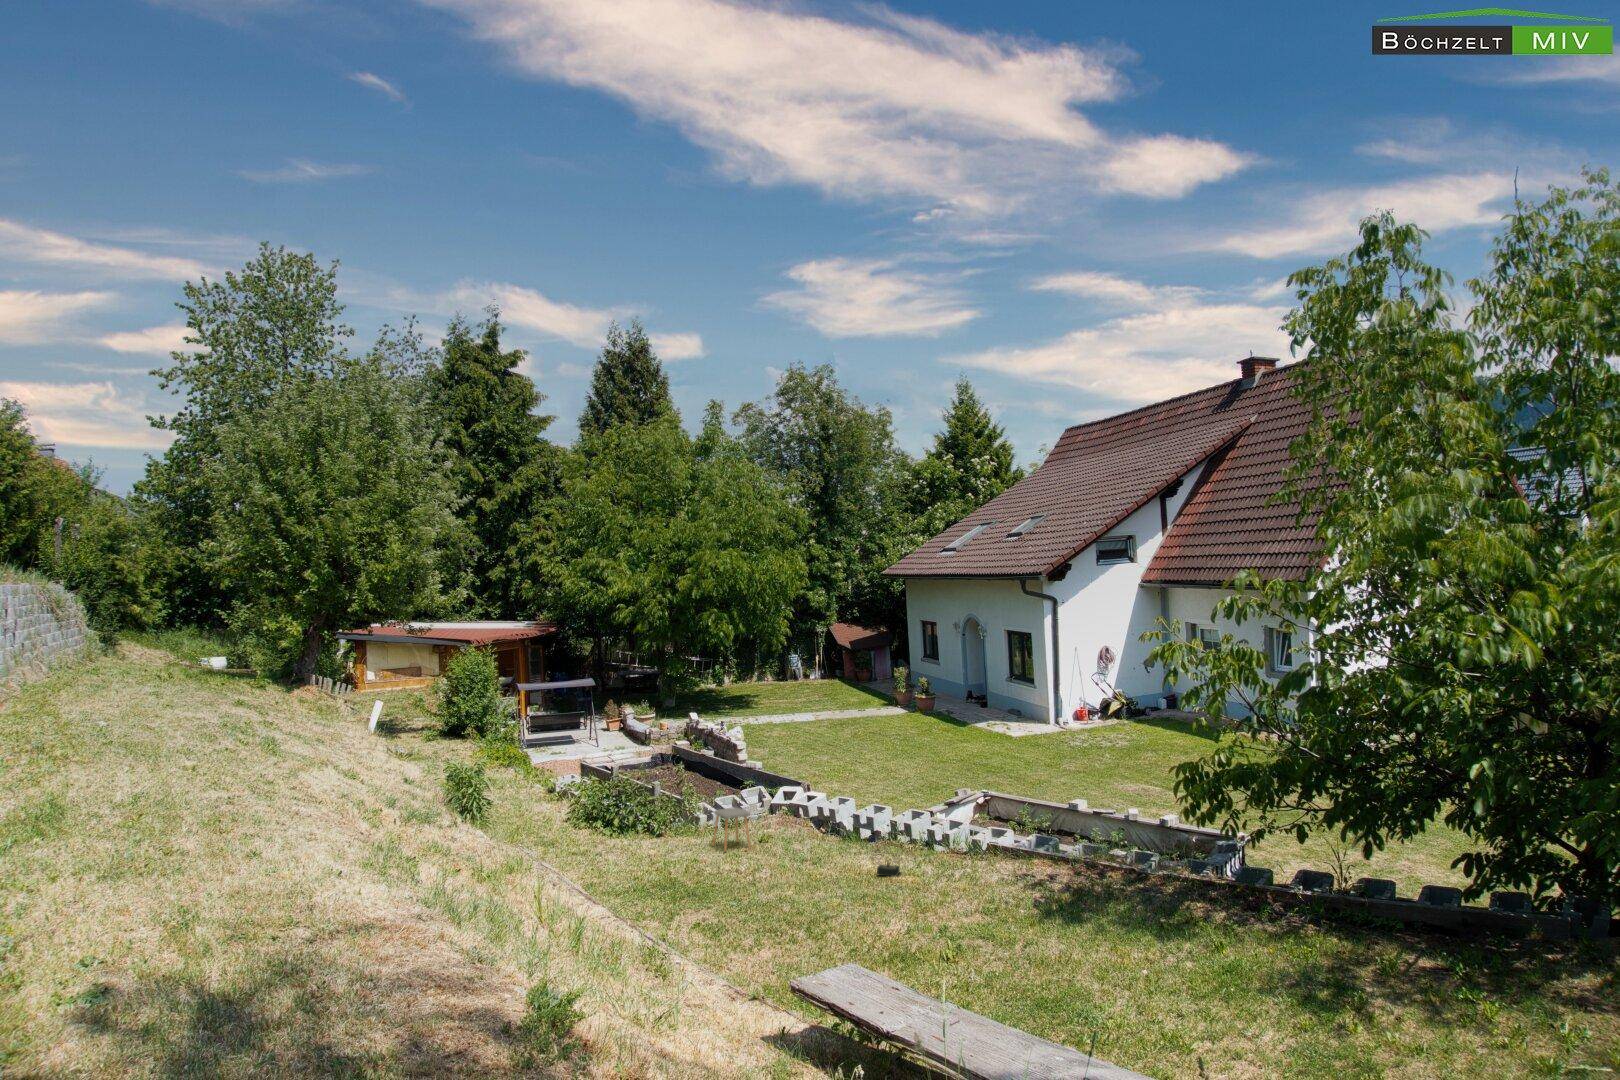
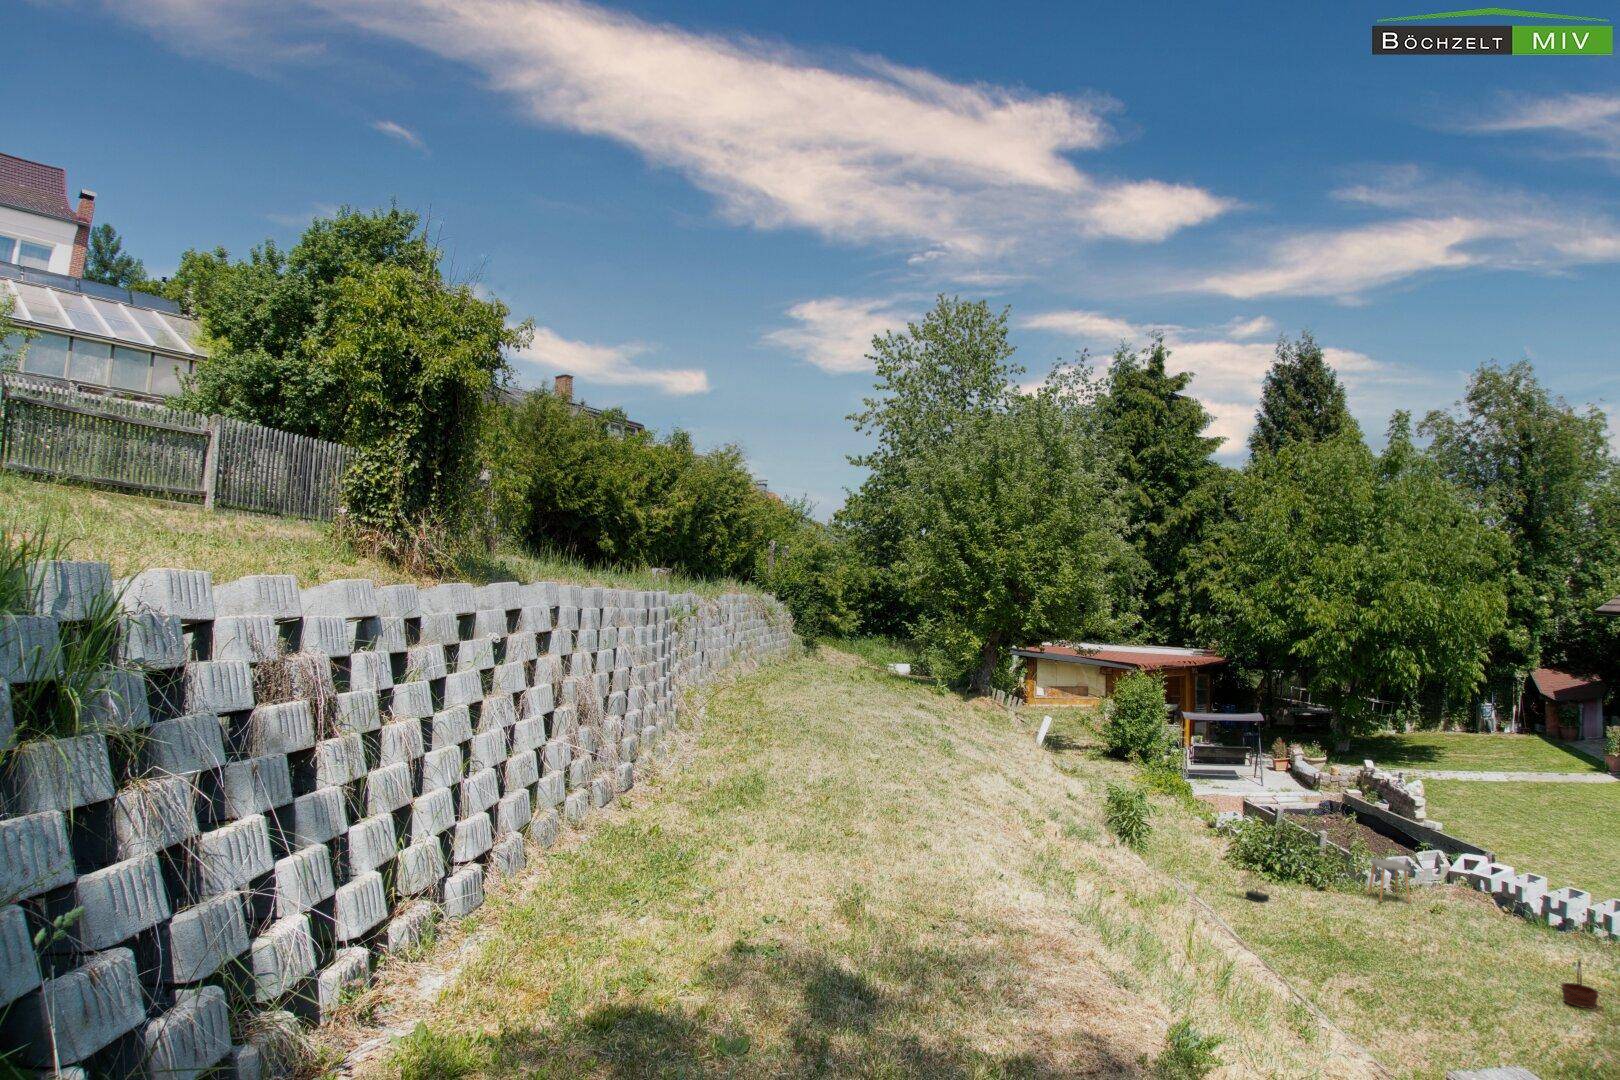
decorative plant: present [871,850,900,877] -> present [1243,872,1272,903]
basket: none [902,884,932,931] -> present [1561,961,1599,1008]

